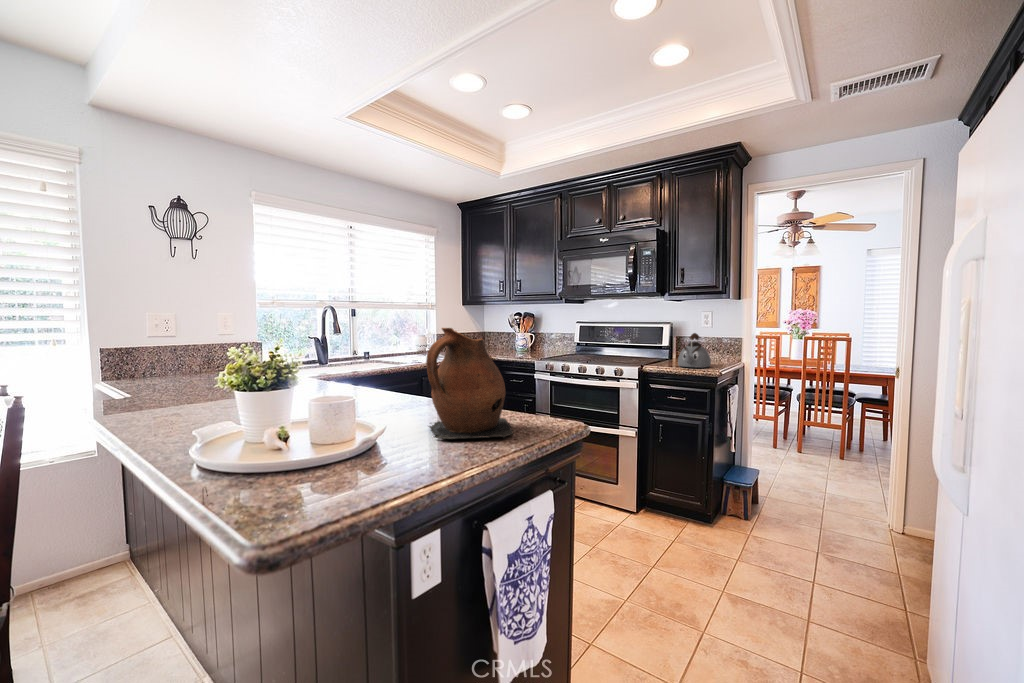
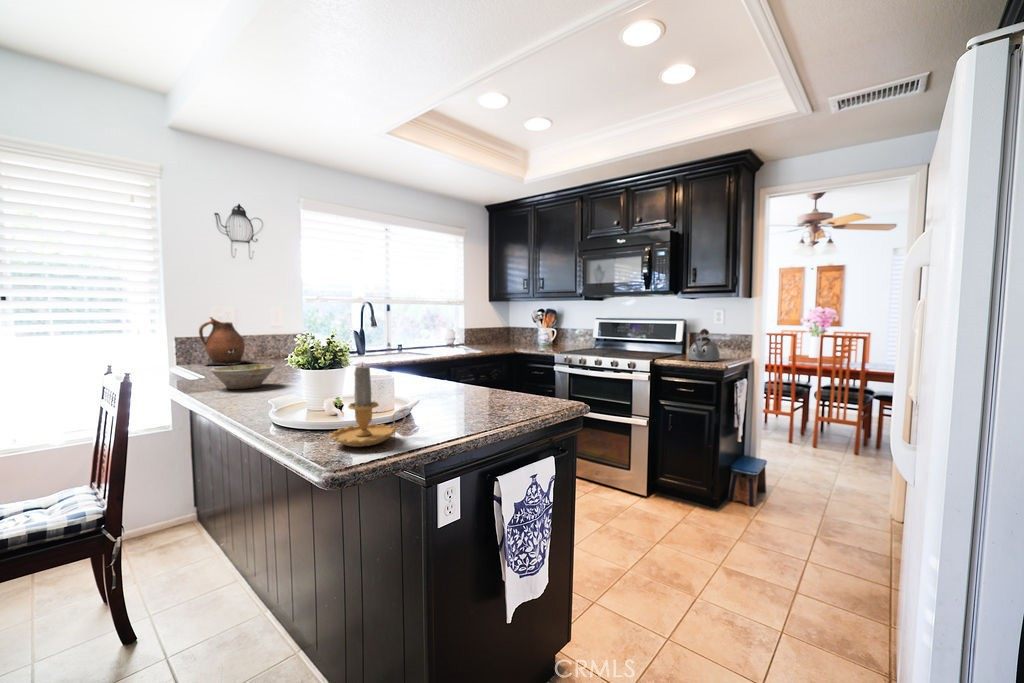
ceramic pitcher: present [426,328,513,439] -> present [199,317,251,365]
bowl: none [130,383,213,415] -> present [211,365,275,389]
candle: none [273,390,372,502] -> present [331,365,406,447]

